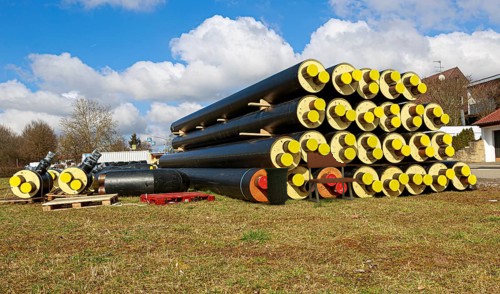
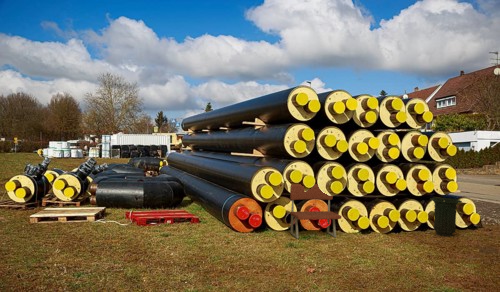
trash can: present [262,167,291,205] -> present [430,198,462,236]

